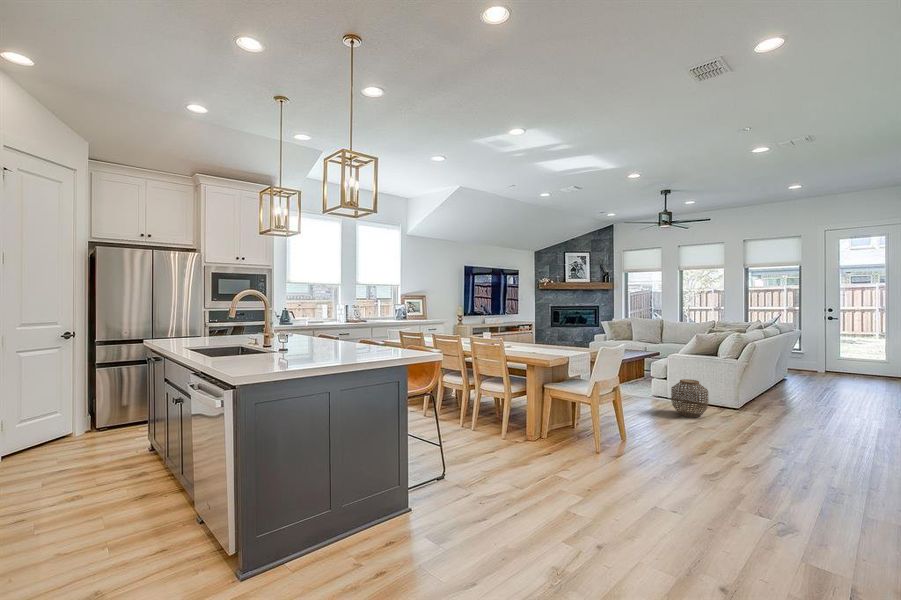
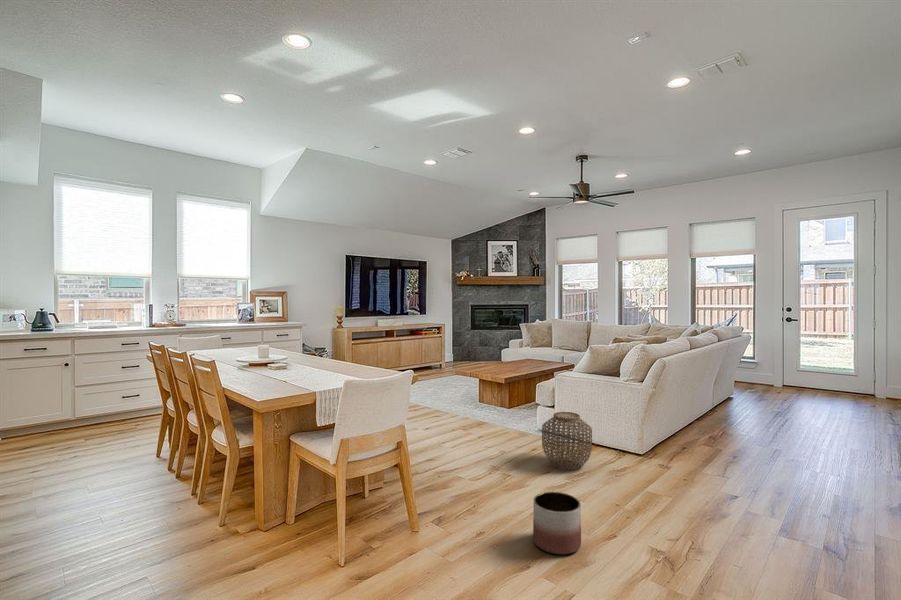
planter: none [698,419,730,451] -> present [533,492,581,555]

